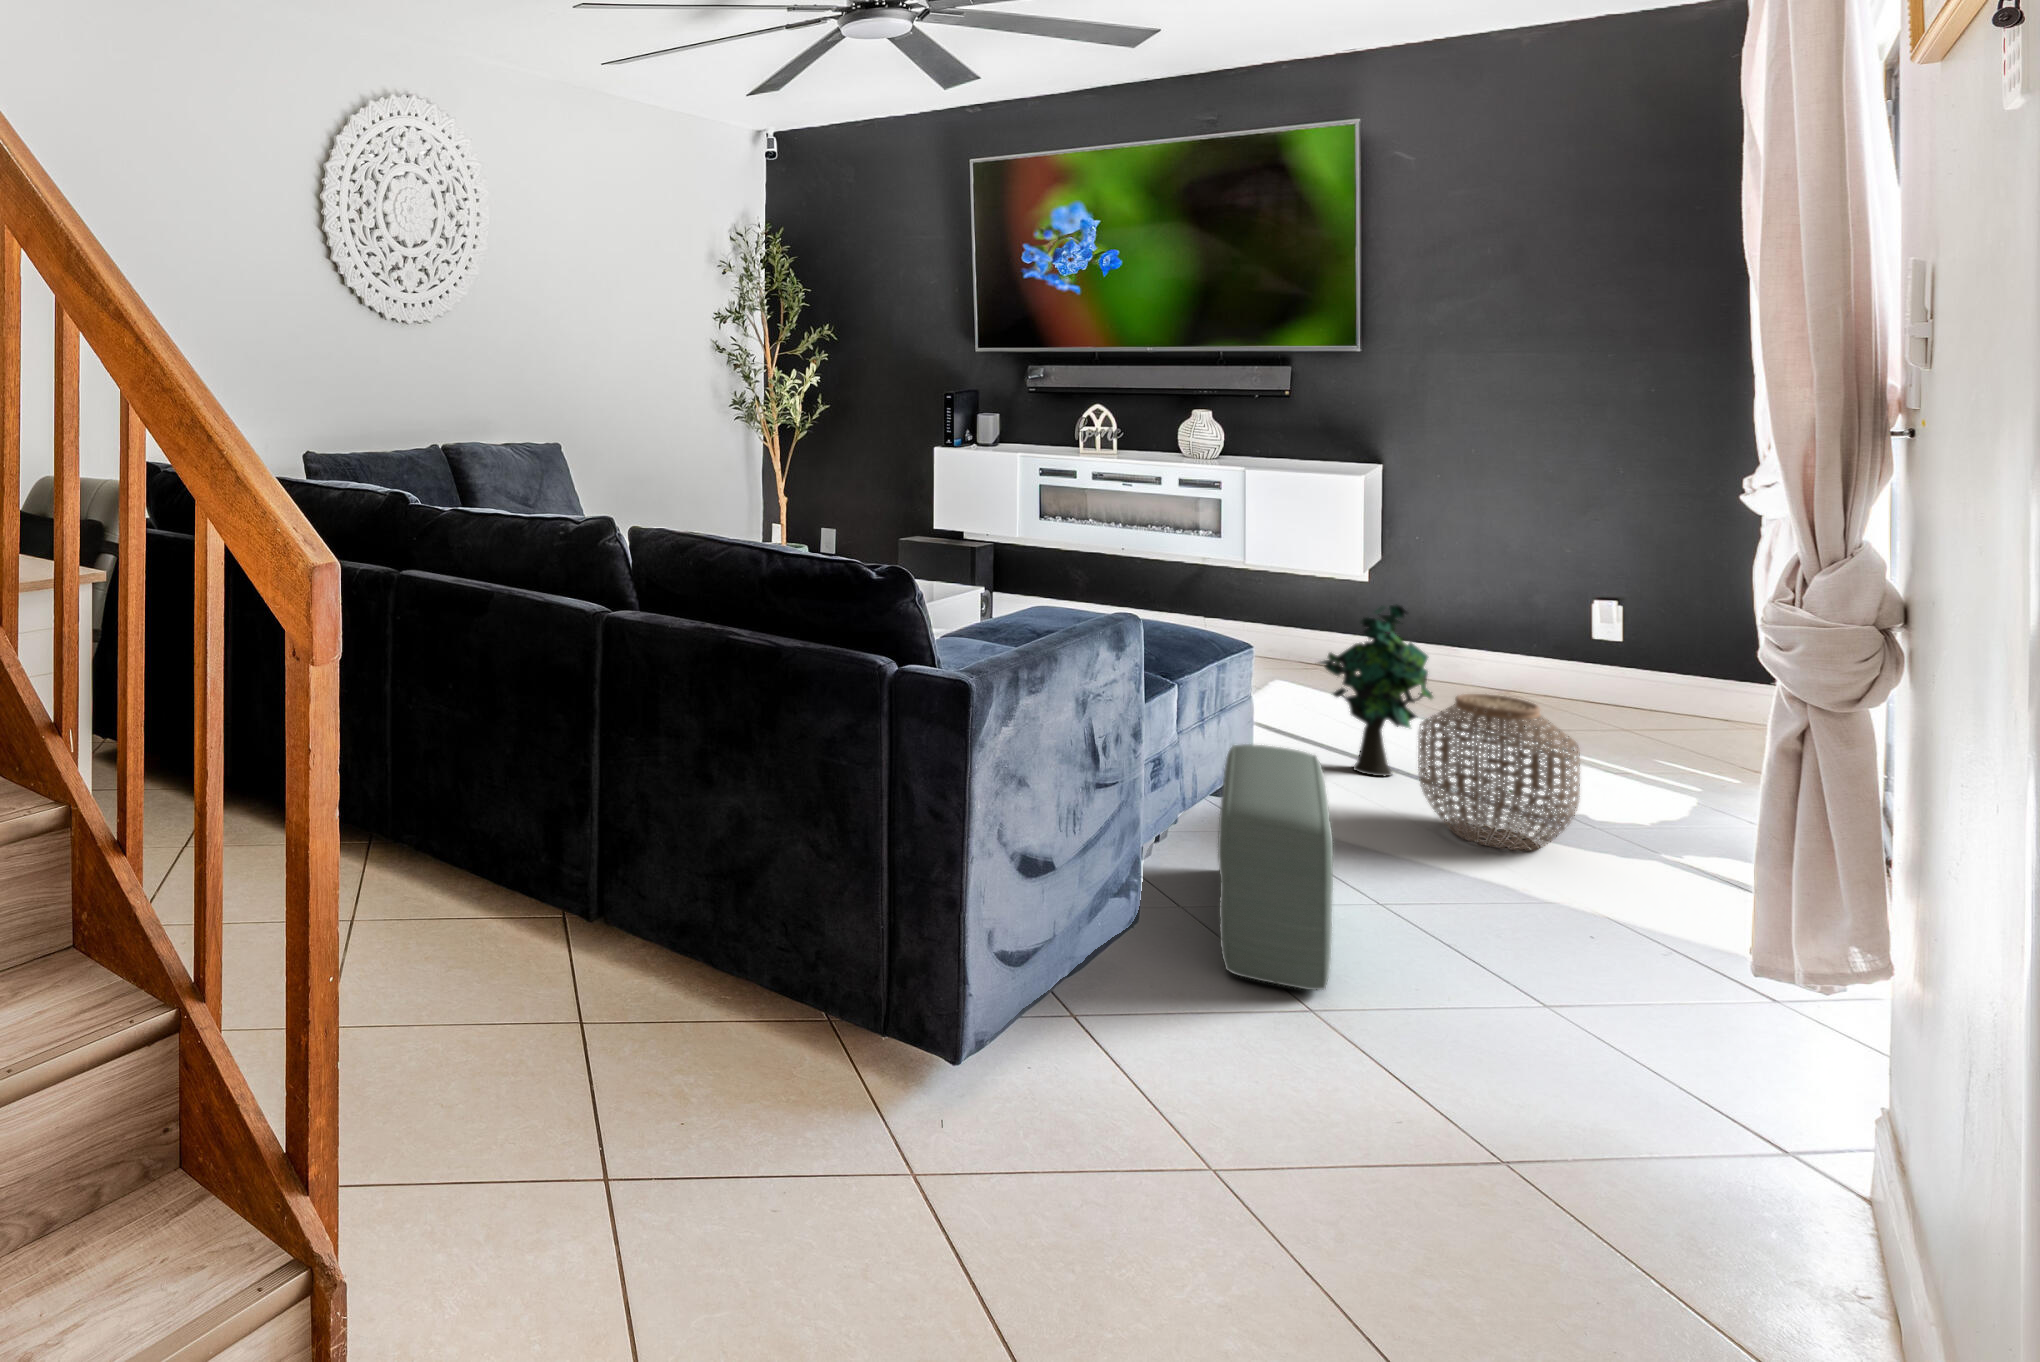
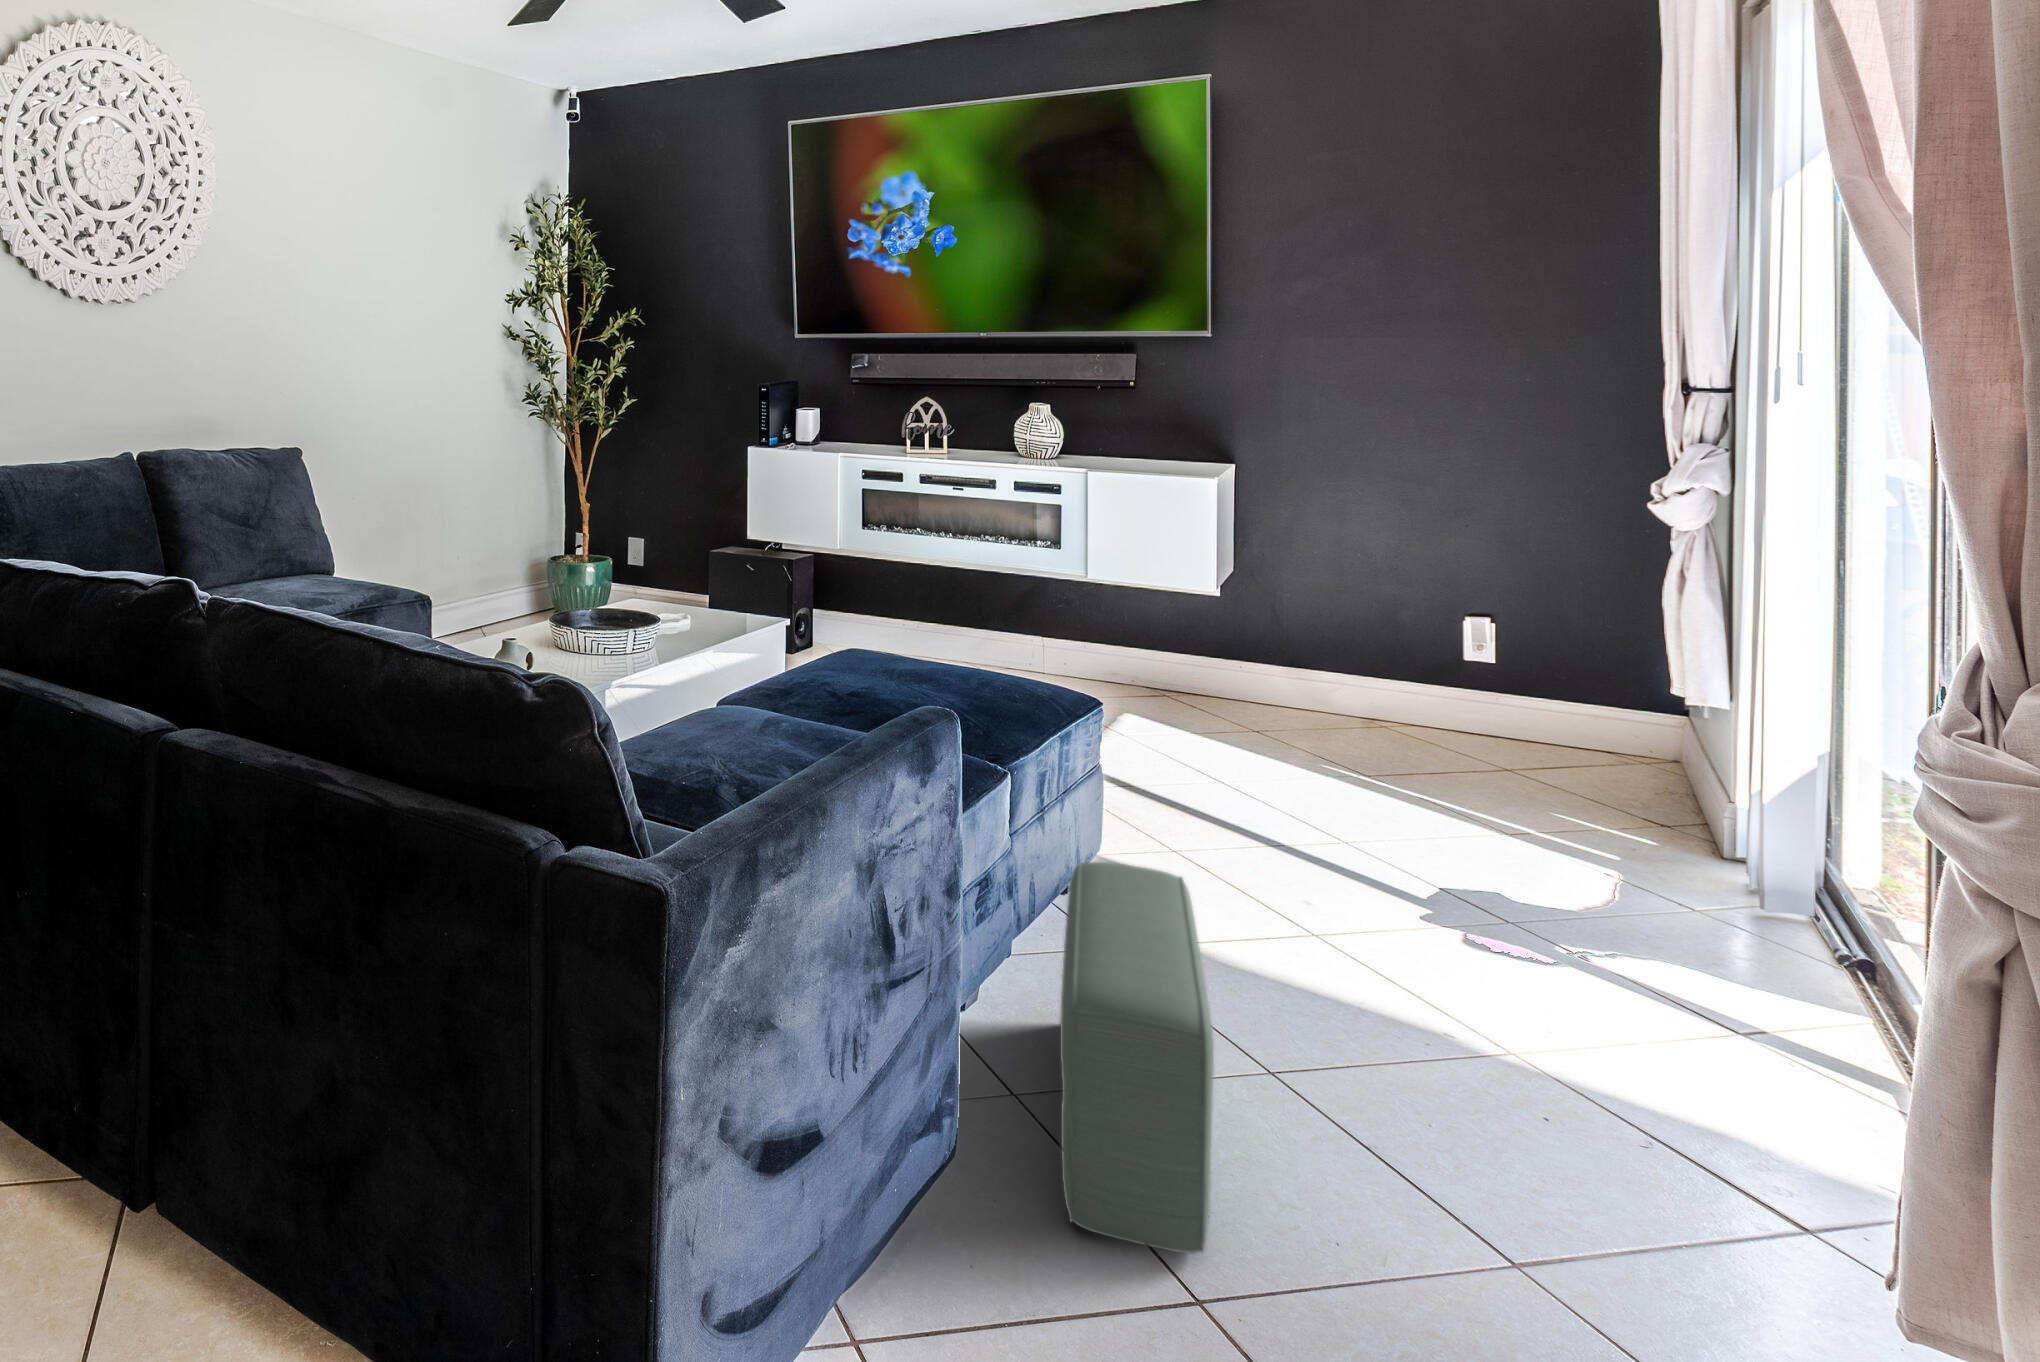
decorative plant: present [1320,604,1433,776] -> none [1171,649,1309,858]
woven basket: present [1418,694,1580,850] -> none [1297,770,1491,971]

